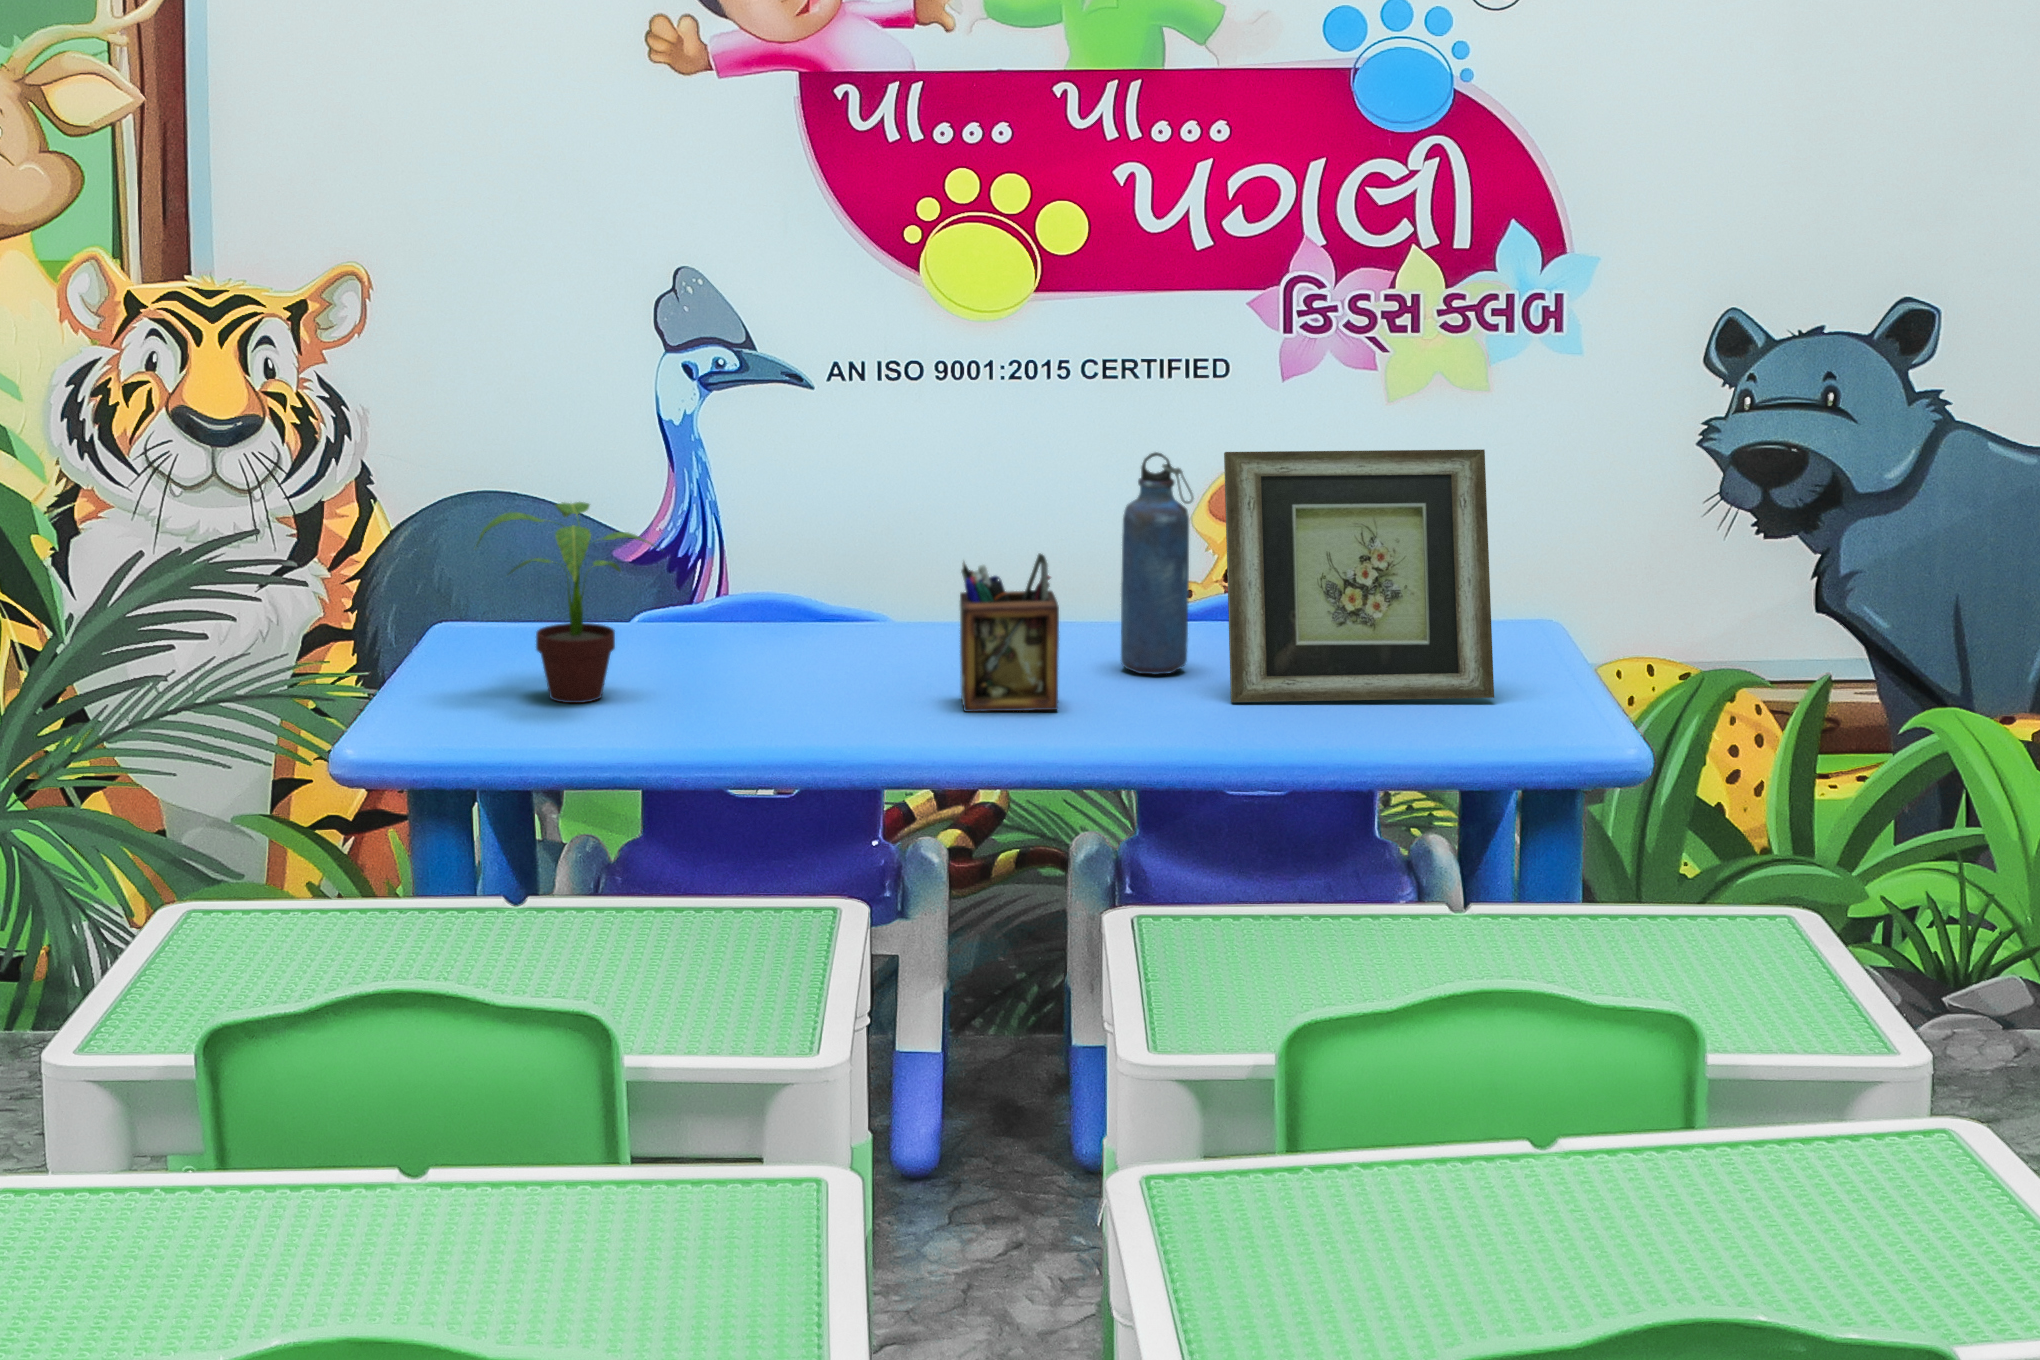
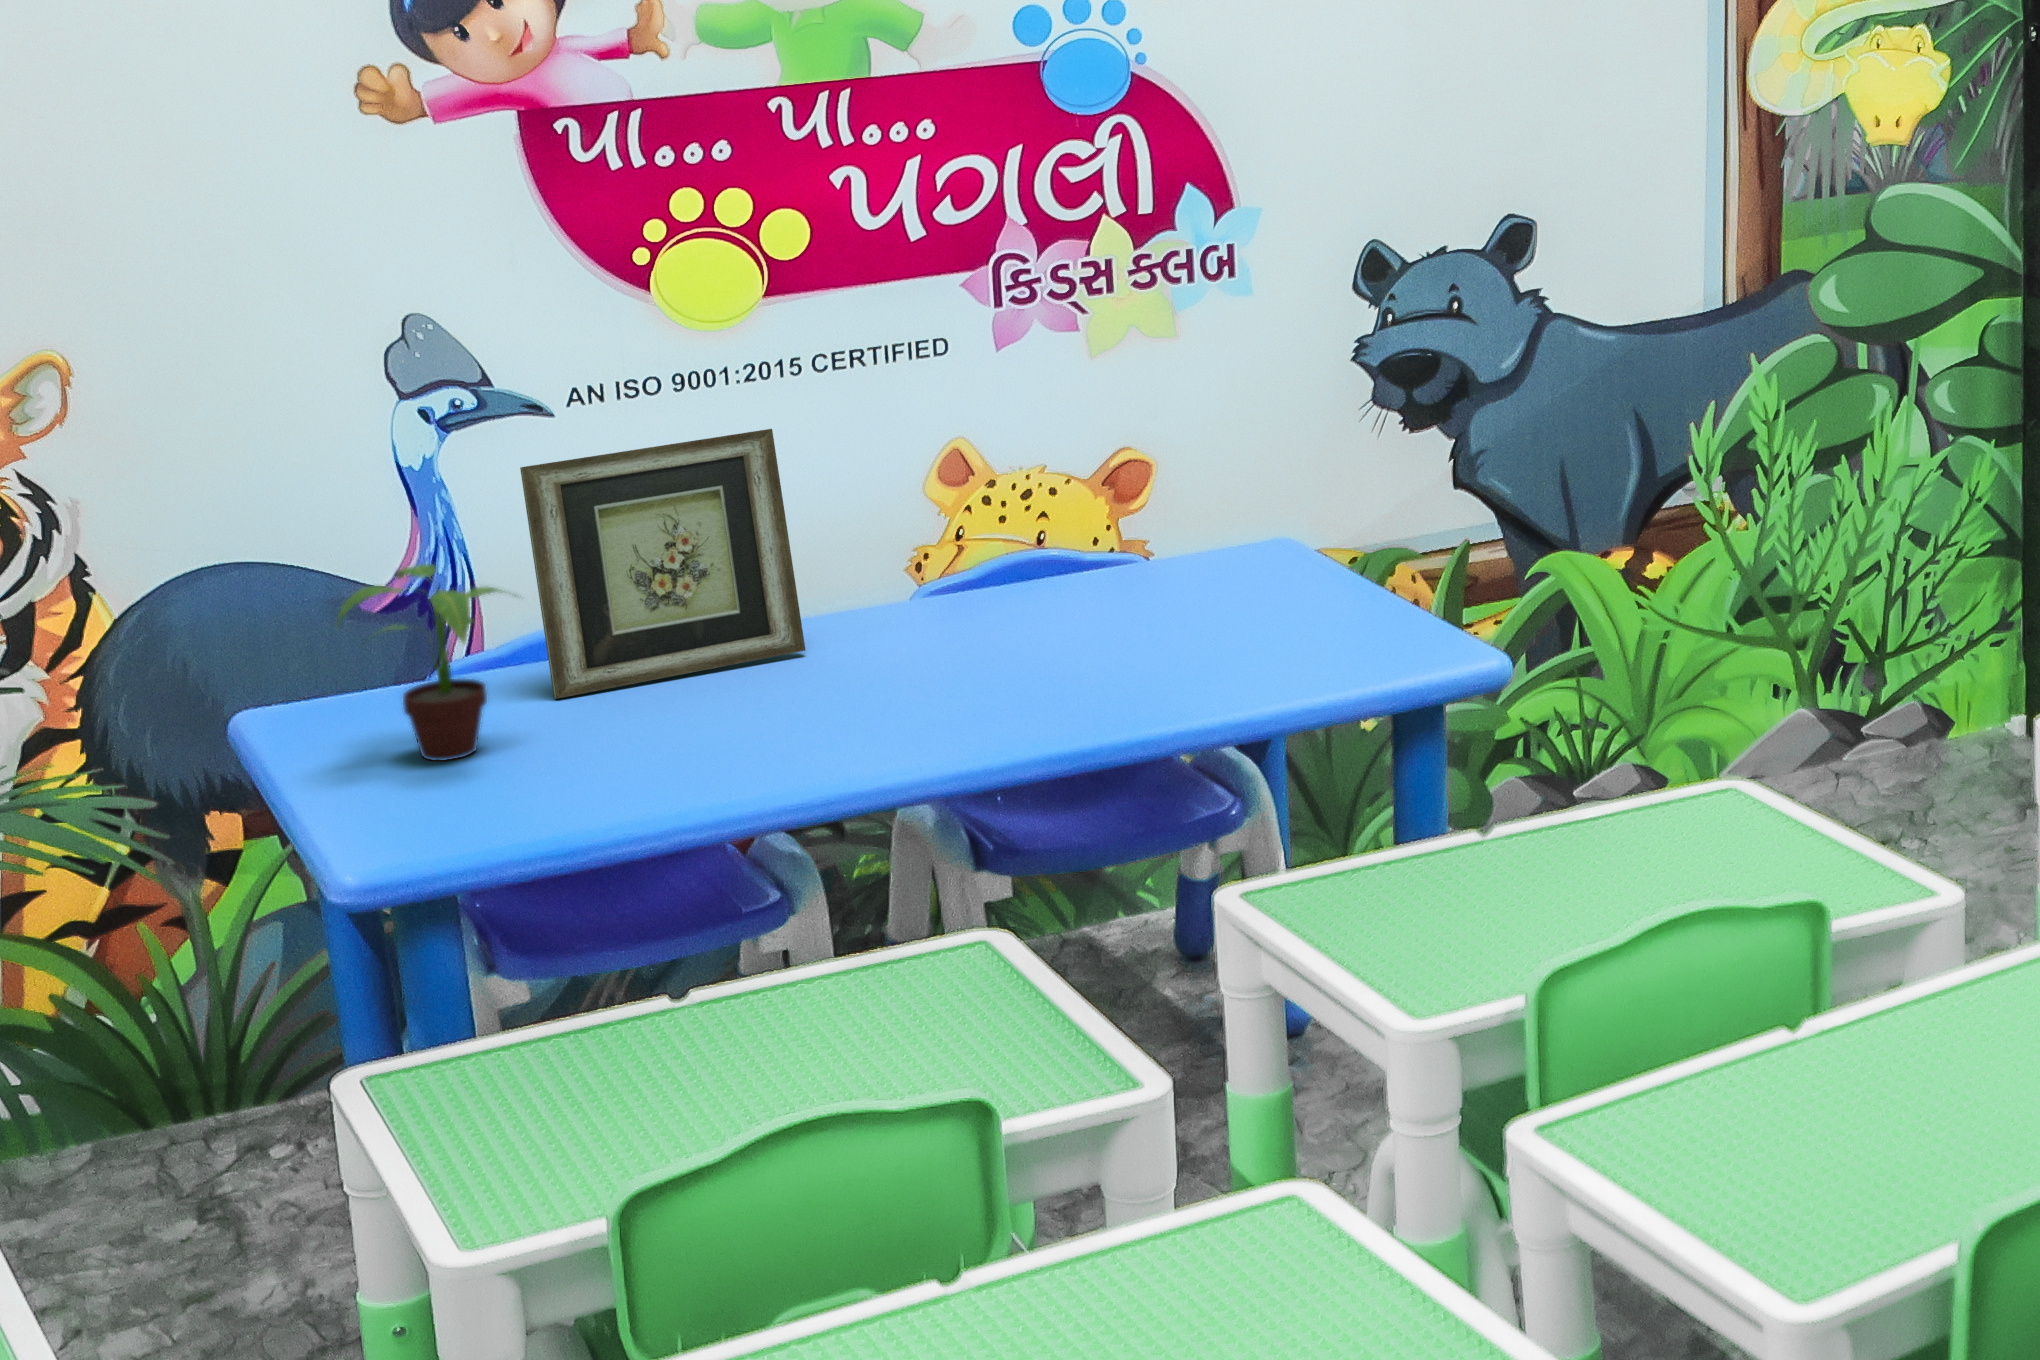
picture frame: present [1224,449,1494,702] -> present [520,429,805,698]
water bottle: present [1121,452,1193,675] -> none [931,431,1001,631]
desk organizer: present [960,554,1059,712] -> none [817,542,928,698]

